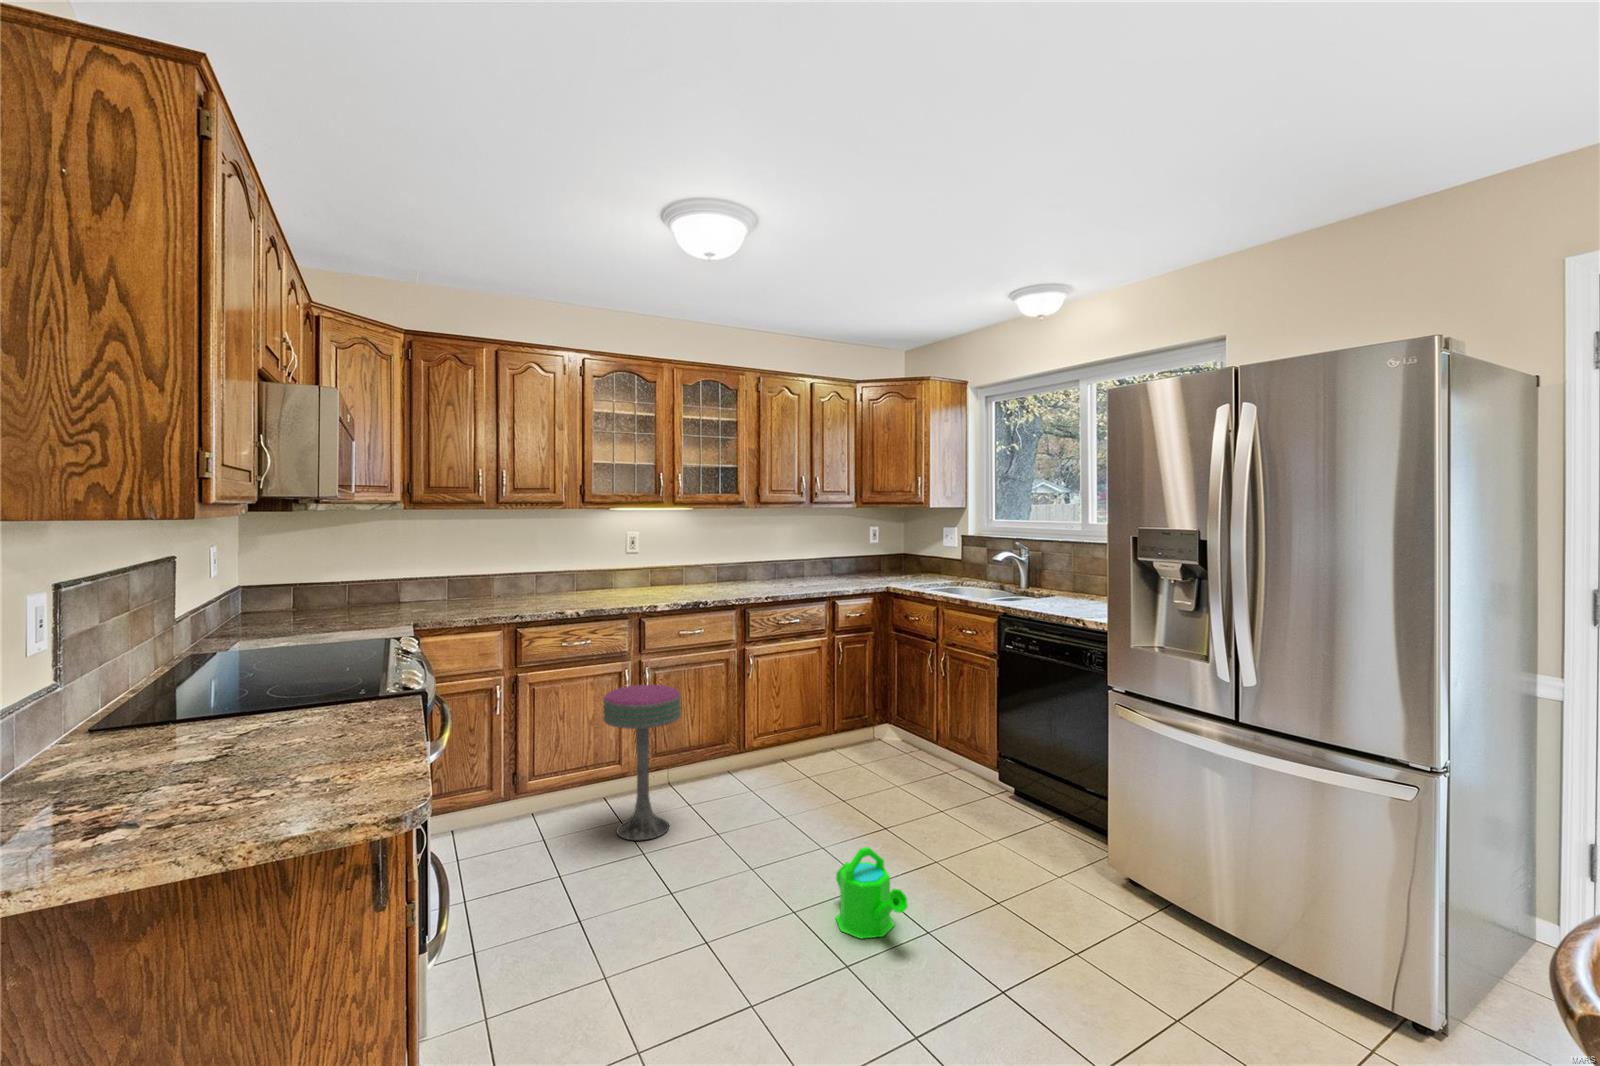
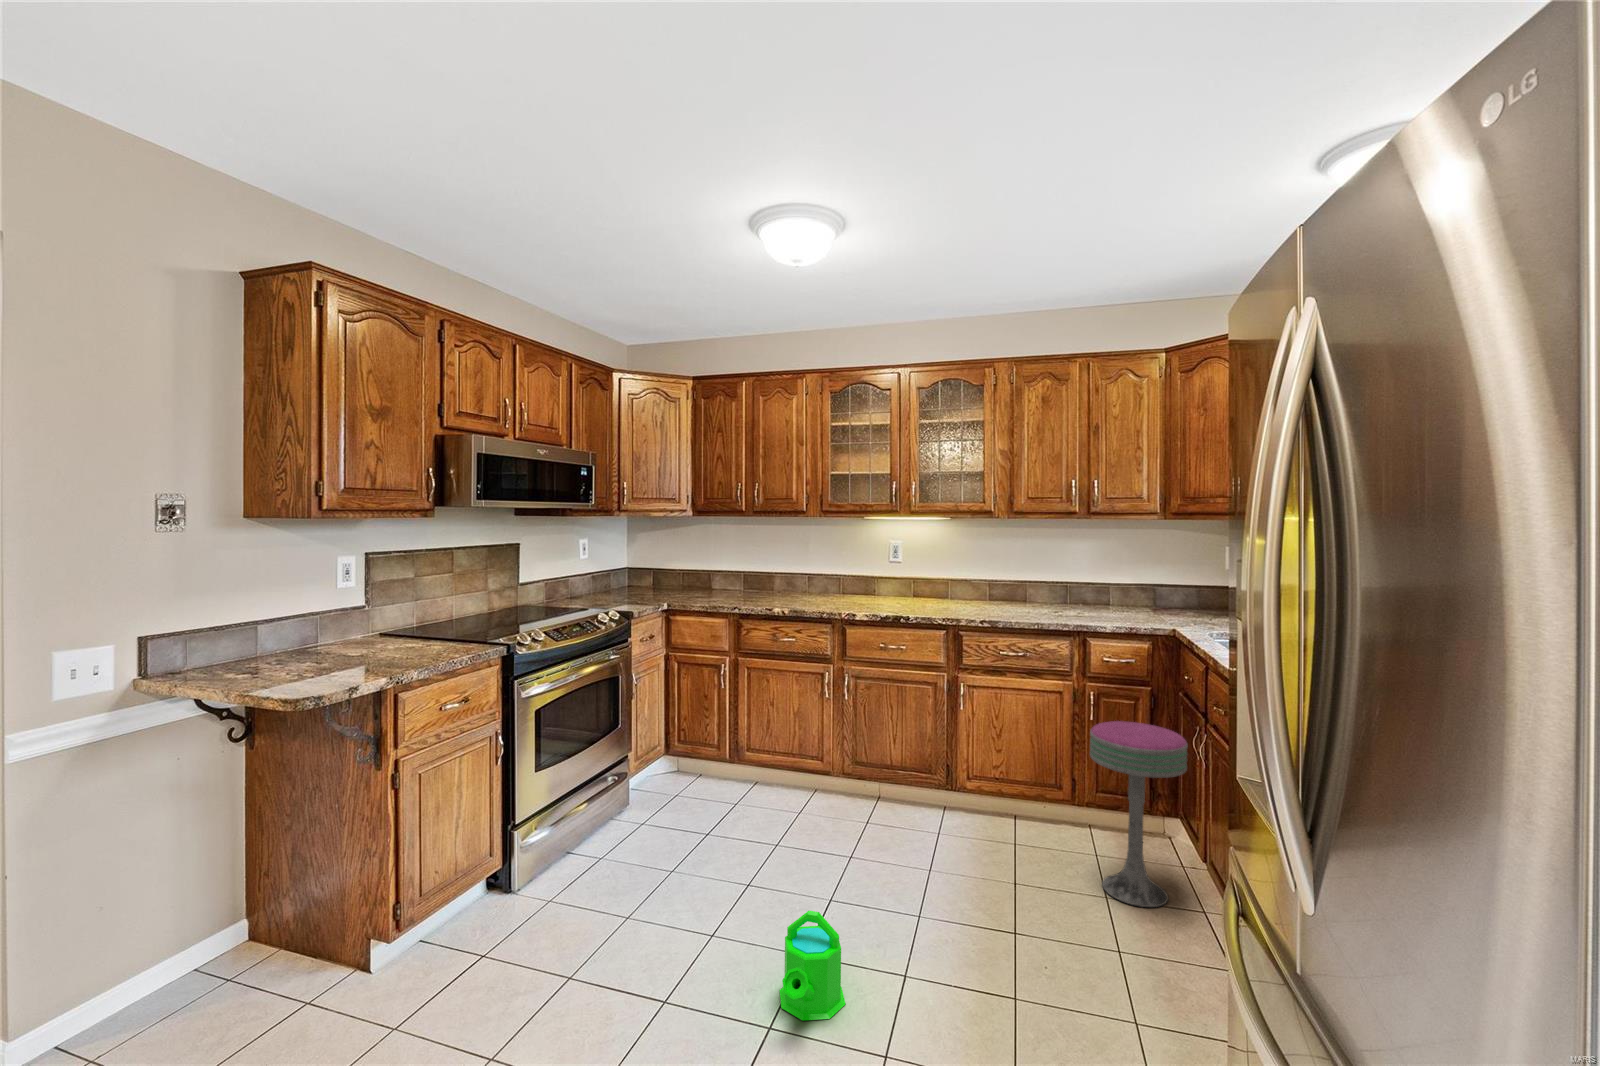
bar stool: present [603,685,681,840] -> present [1090,721,1188,907]

